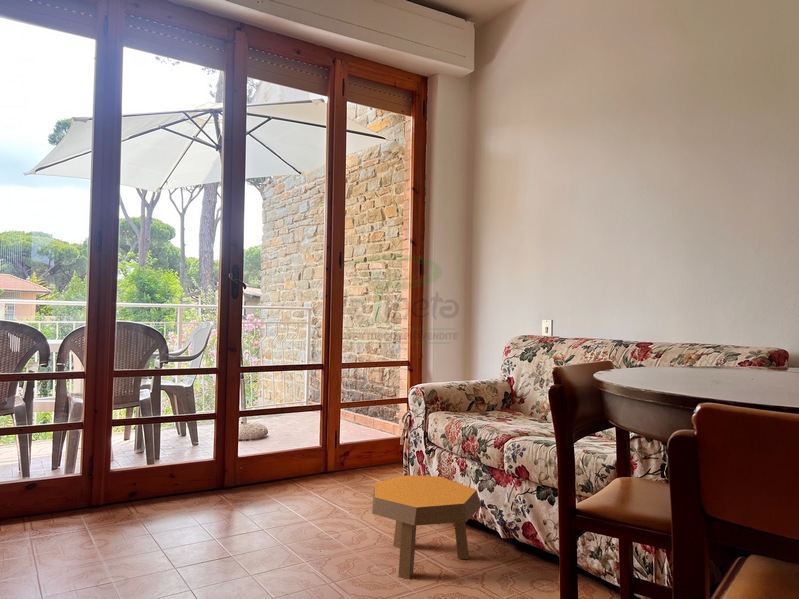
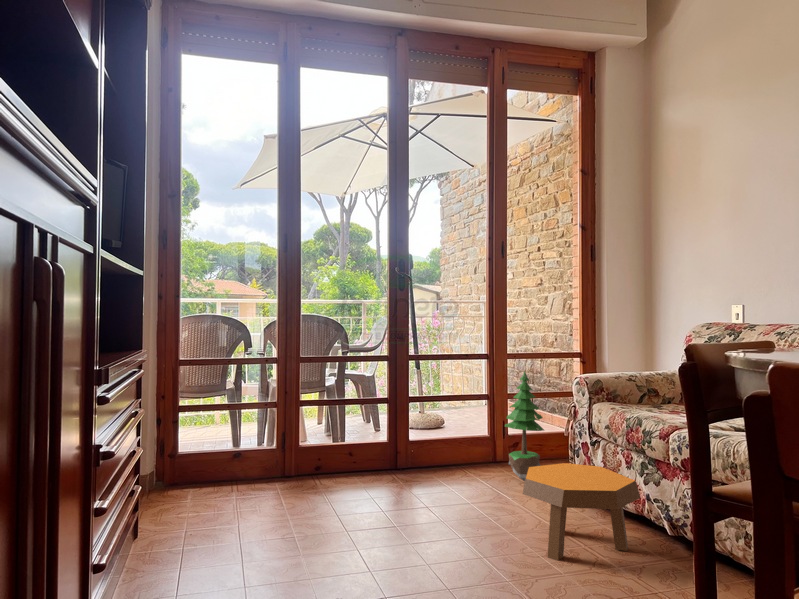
potted tree: none [337,381,376,490] -> present [505,372,544,481]

